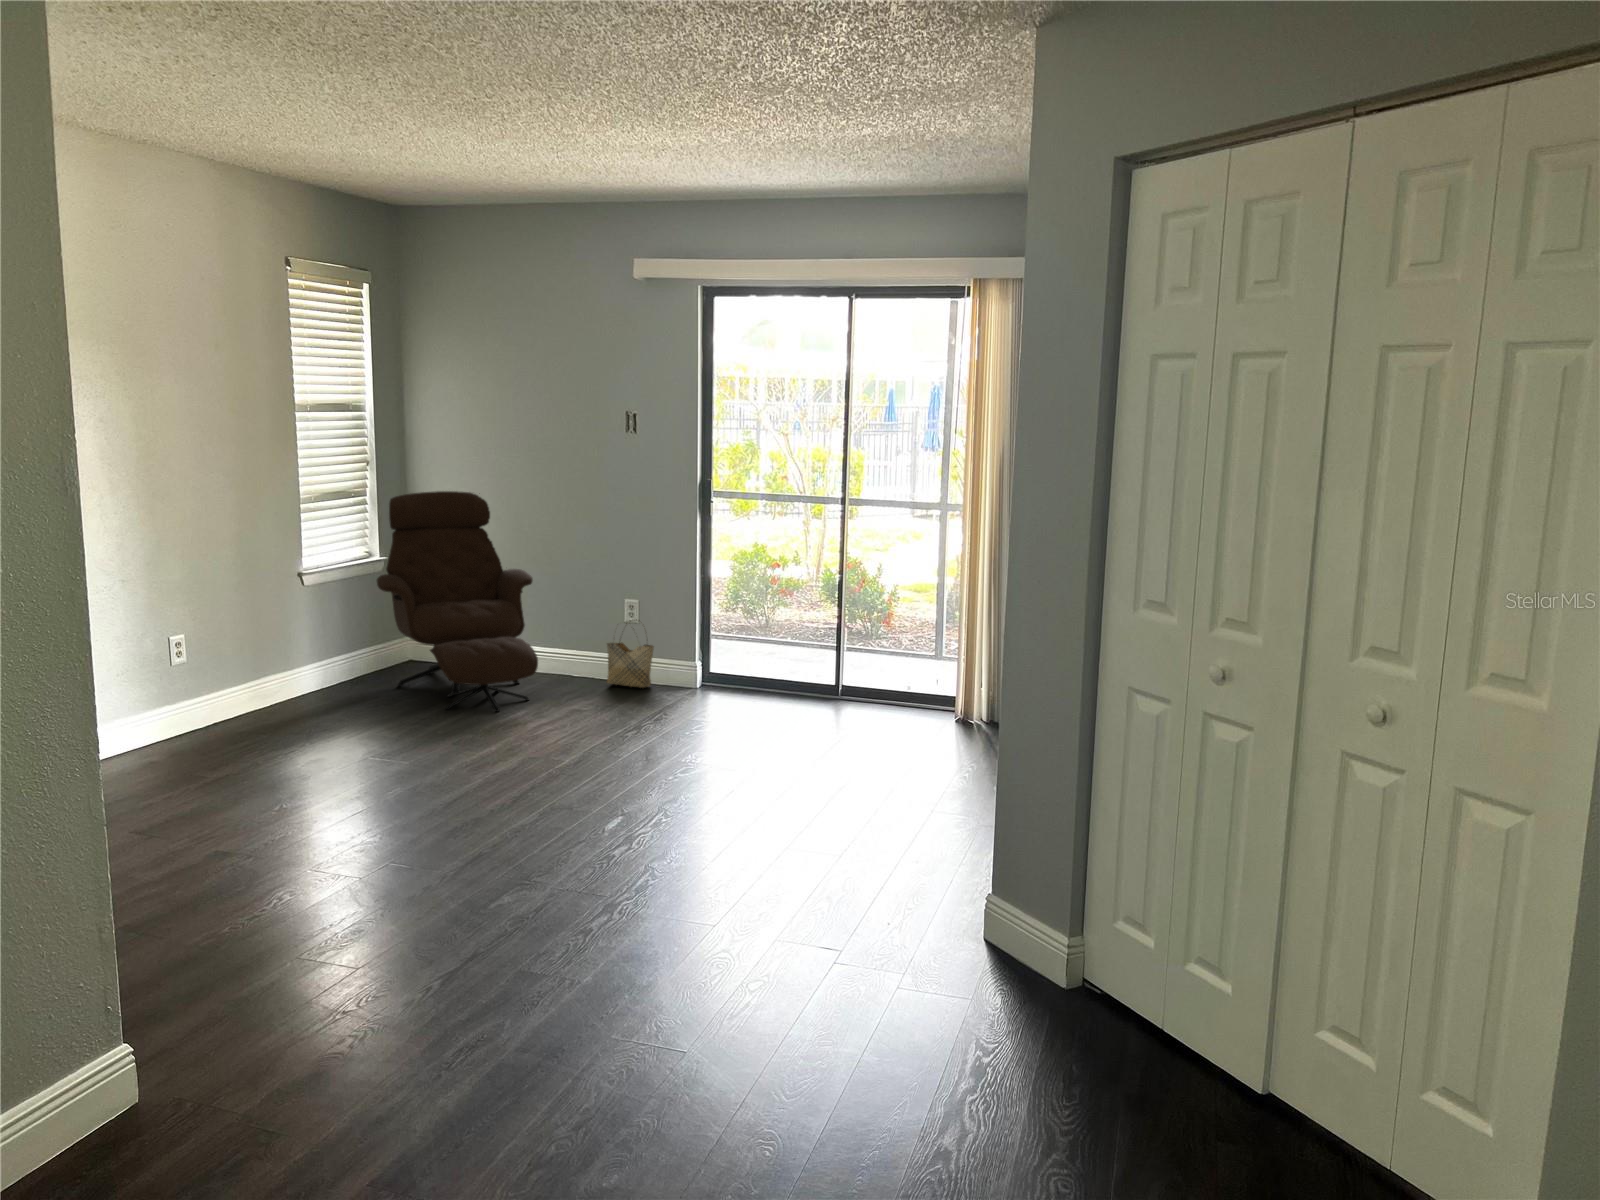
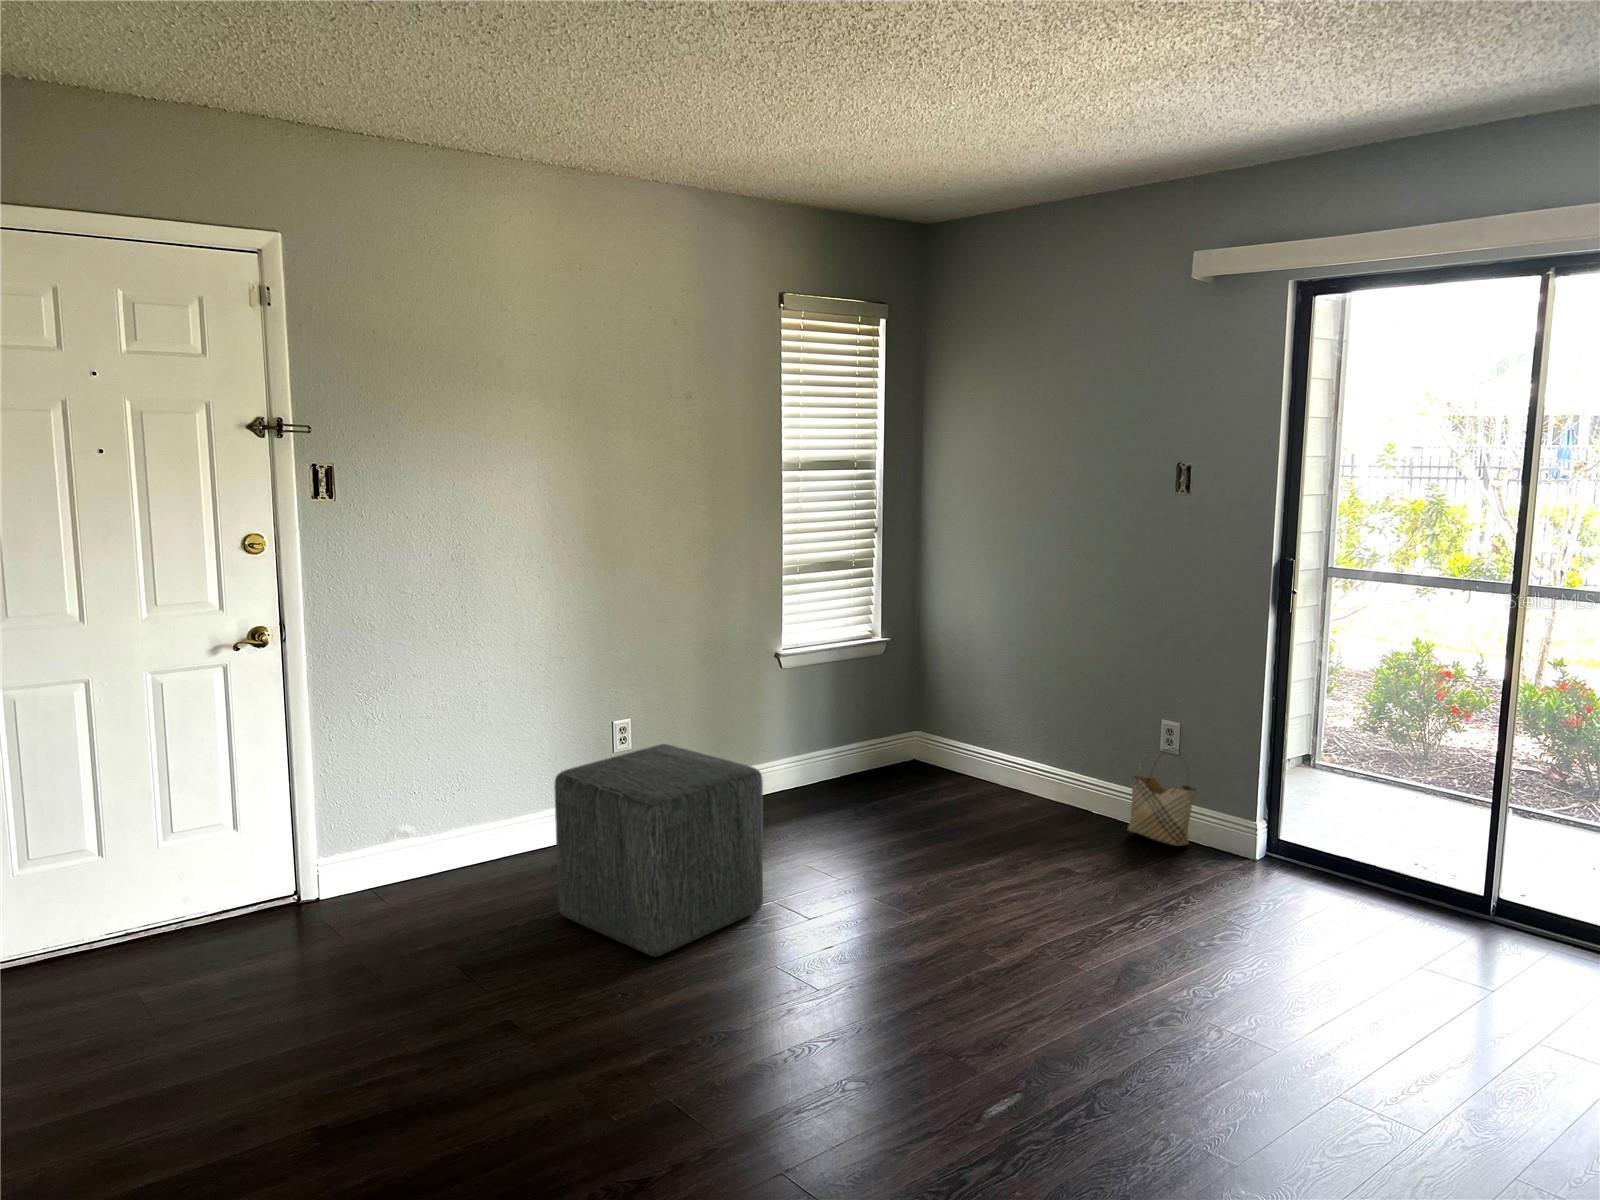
lounge chair: present [377,491,538,712] -> none [863,563,1049,856]
ottoman: none [183,640,369,797] -> present [555,744,763,956]

